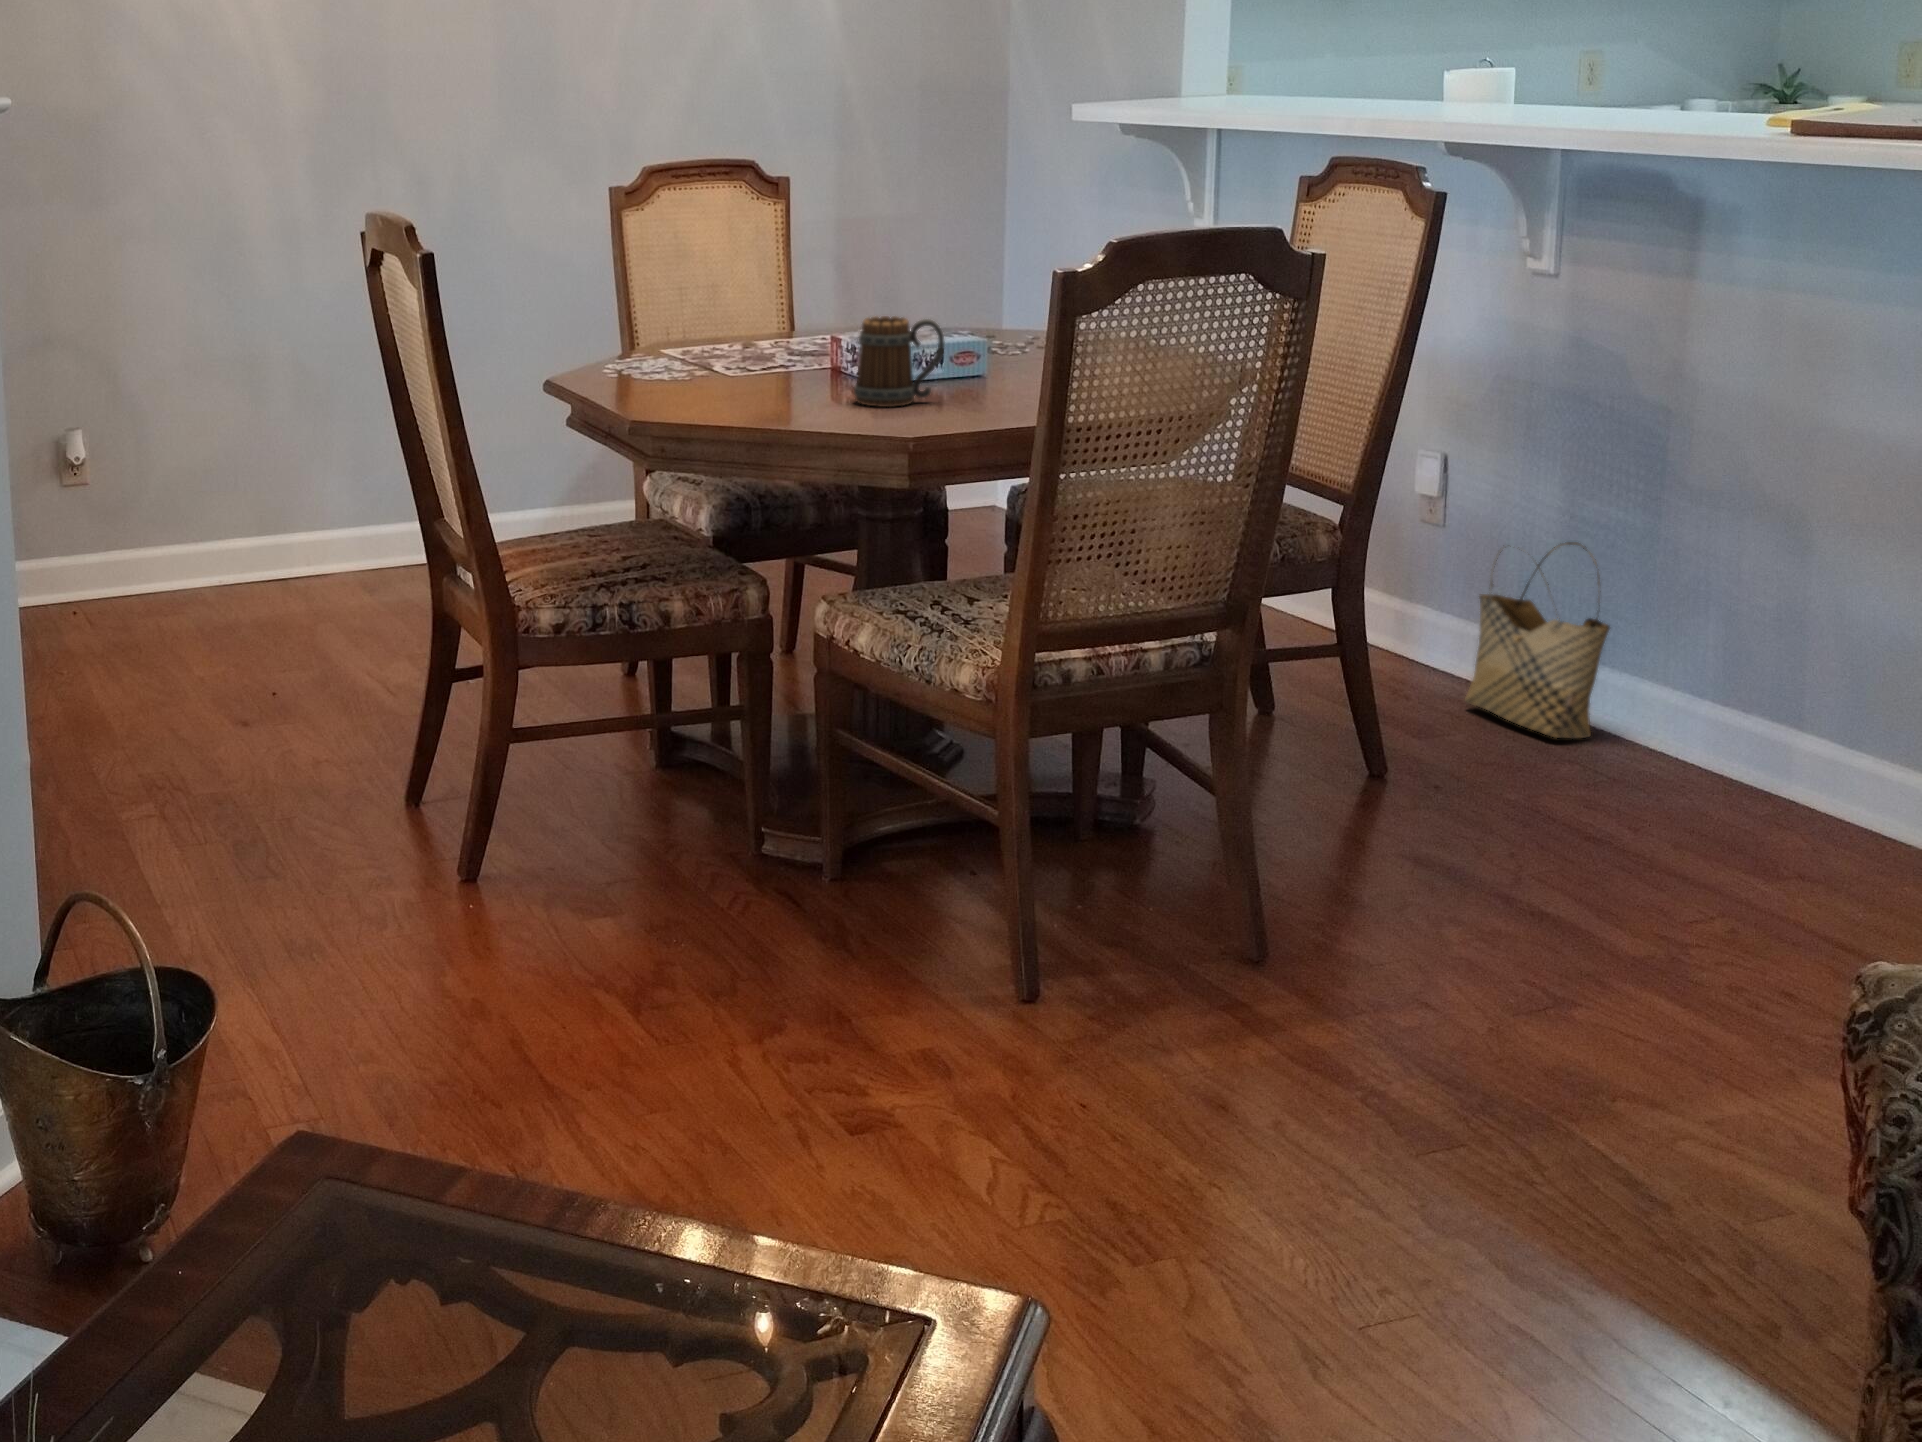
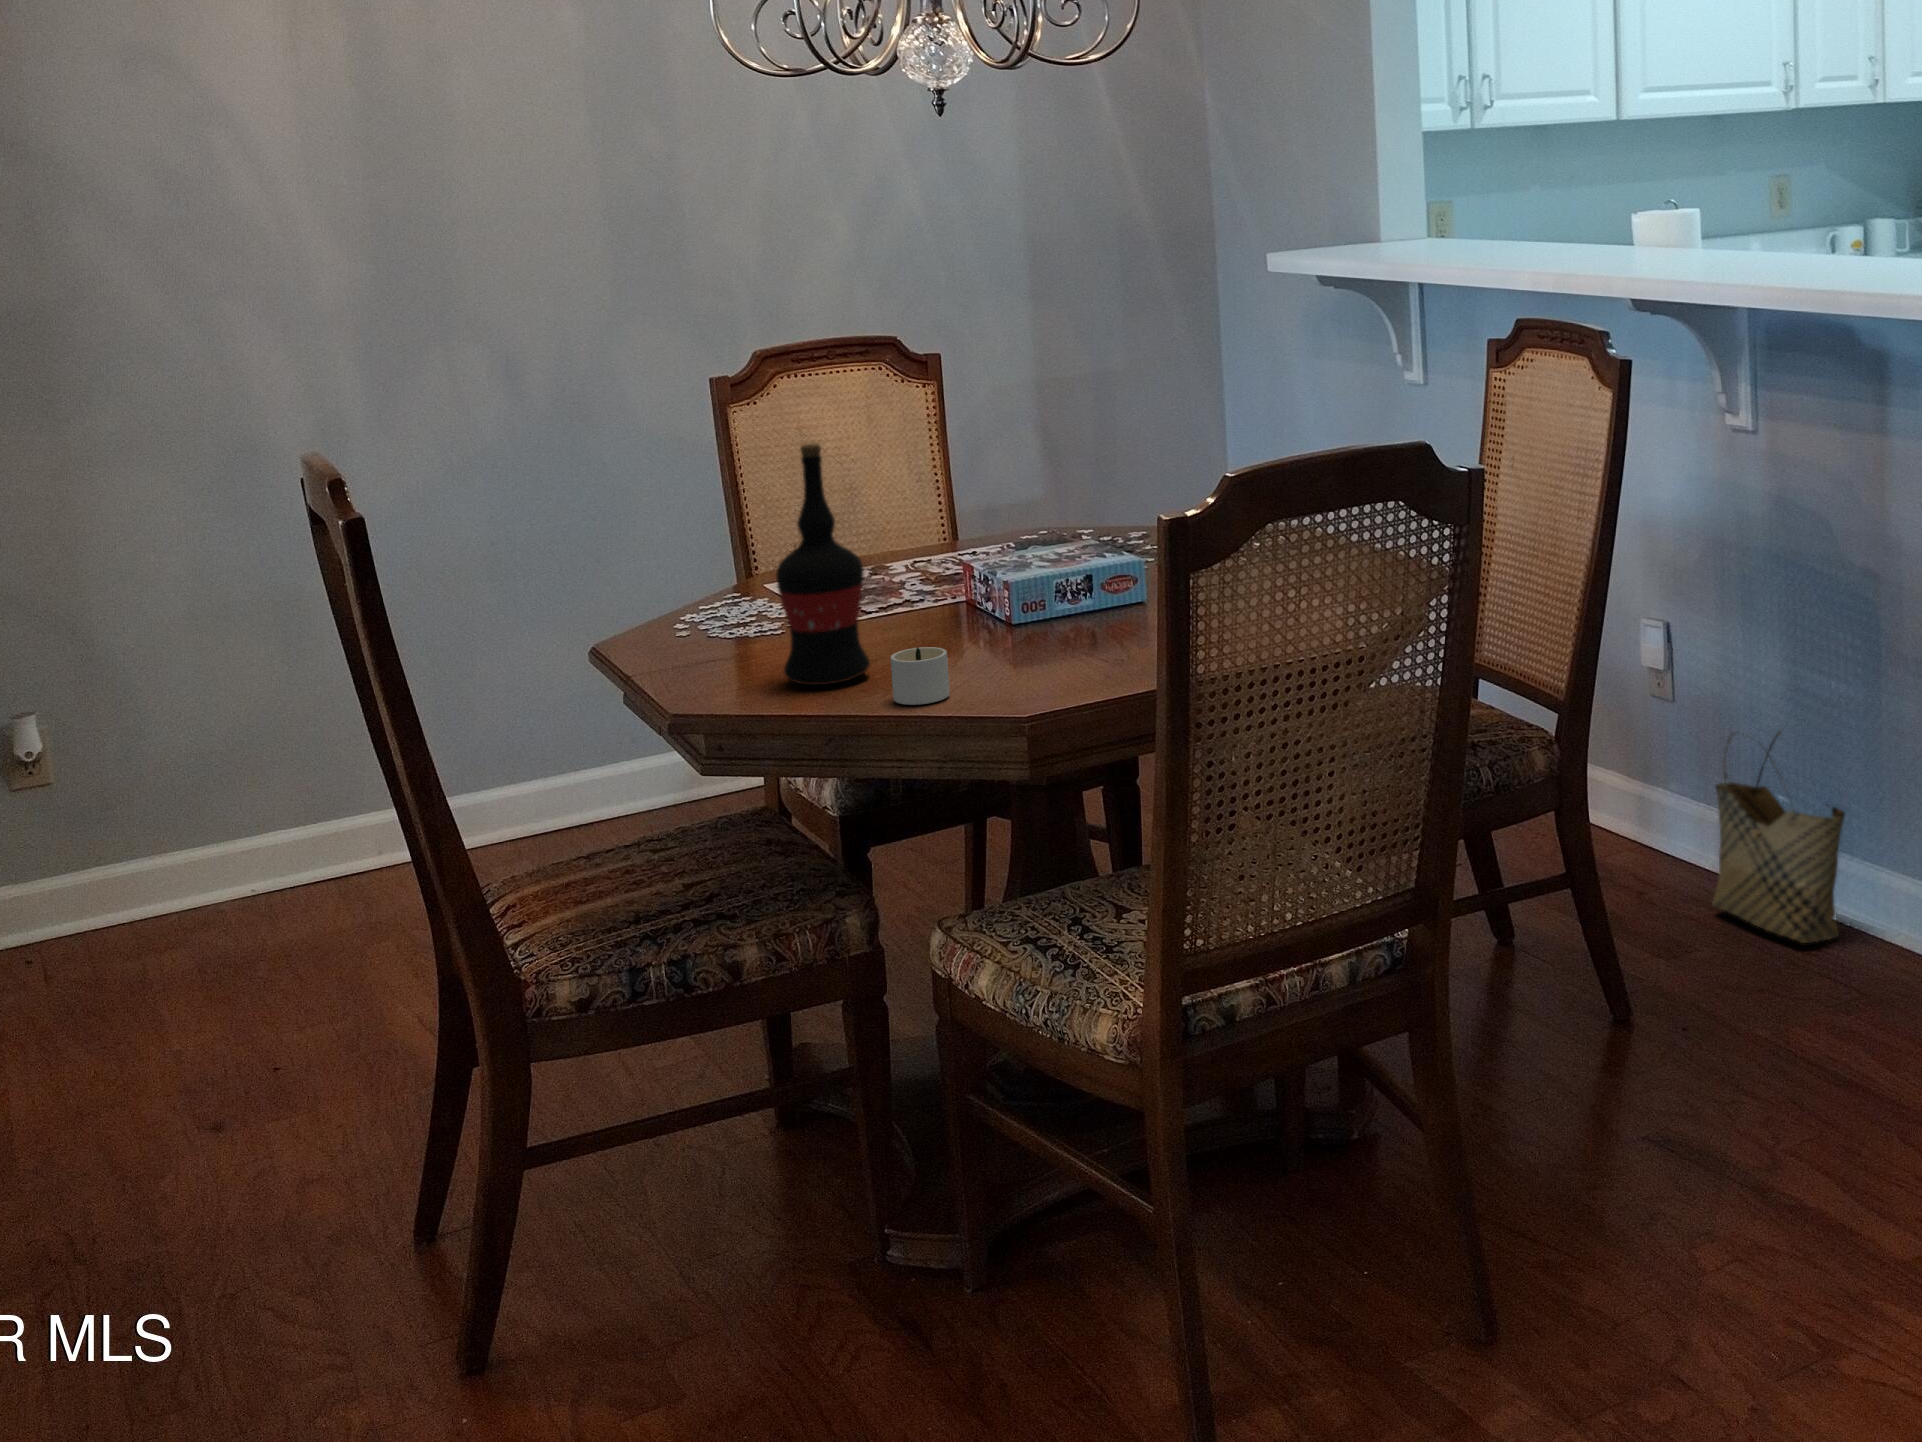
wine bottle: none [709,220,777,409] -> present [776,444,870,685]
mug: present [854,316,944,407] -> none [971,549,1077,666]
candle: none [802,382,863,426] -> present [891,647,950,705]

